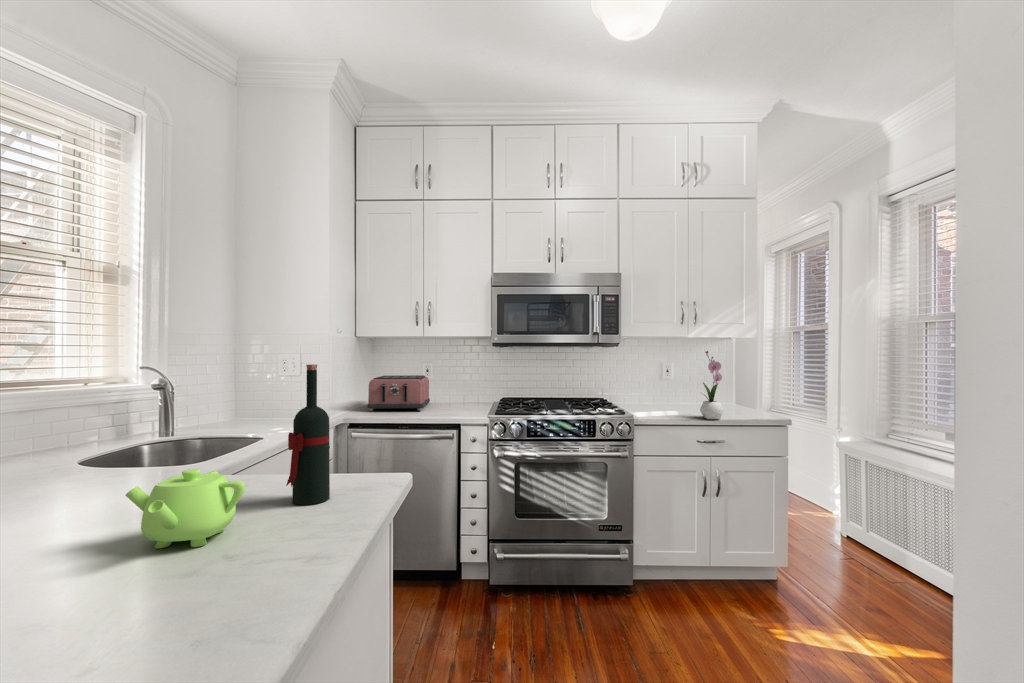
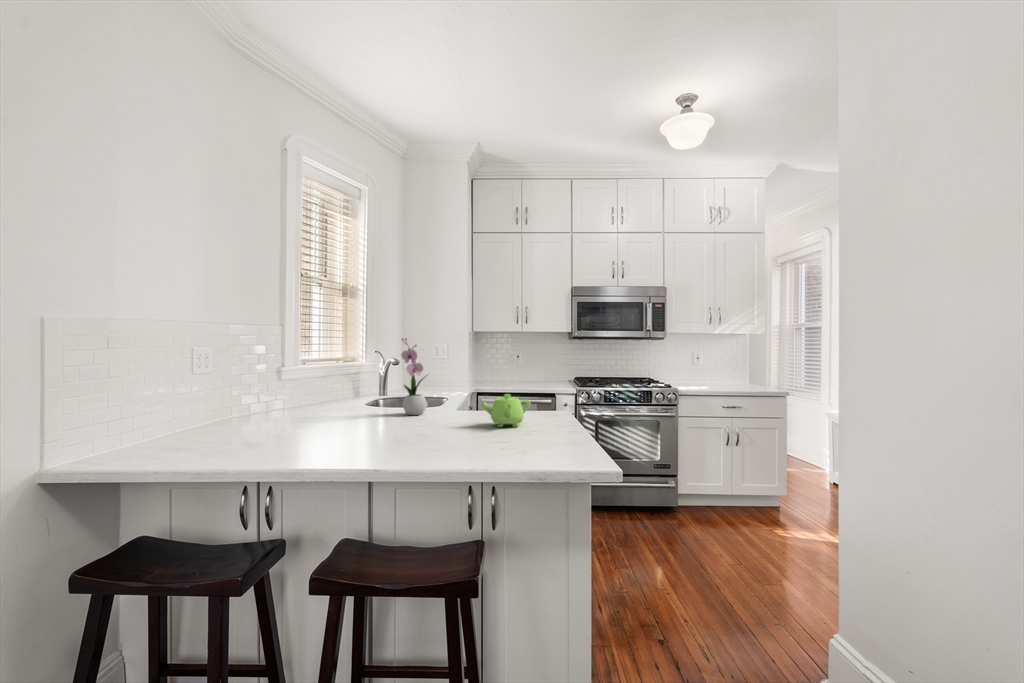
flower arrangement: present [700,351,724,419] -> present [401,338,428,415]
wine bottle: present [286,364,330,505] -> none [529,348,546,418]
toaster: present [367,375,430,411] -> none [486,361,525,385]

